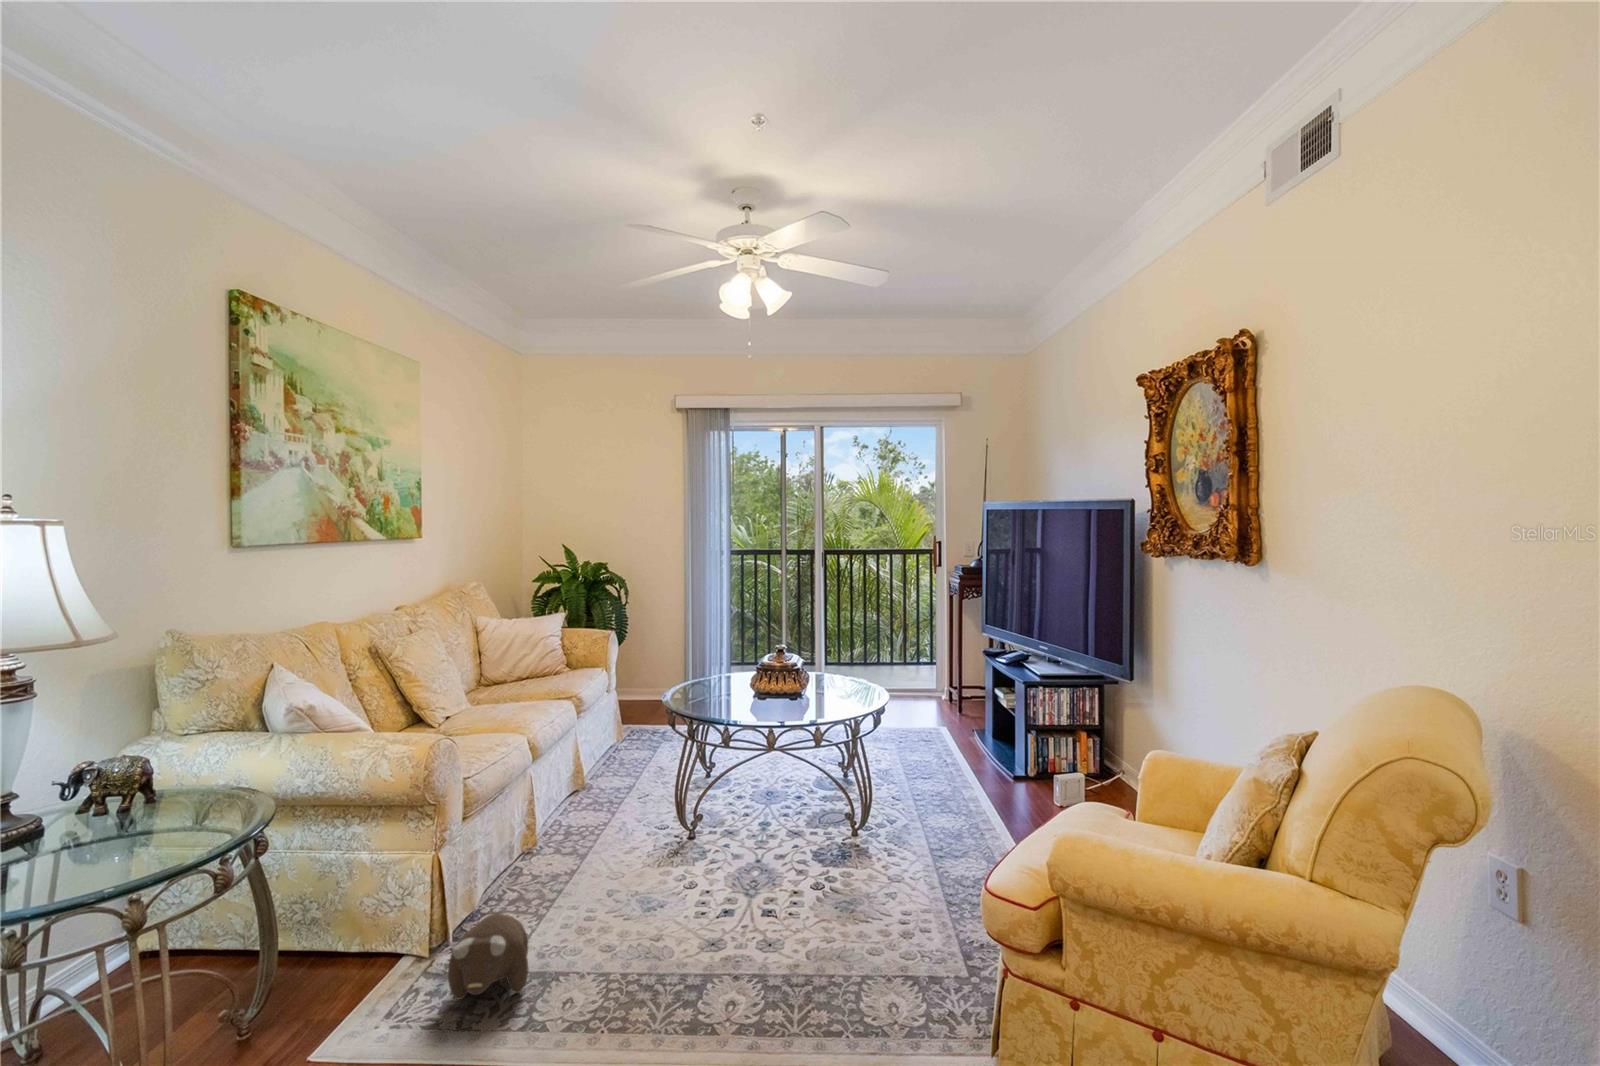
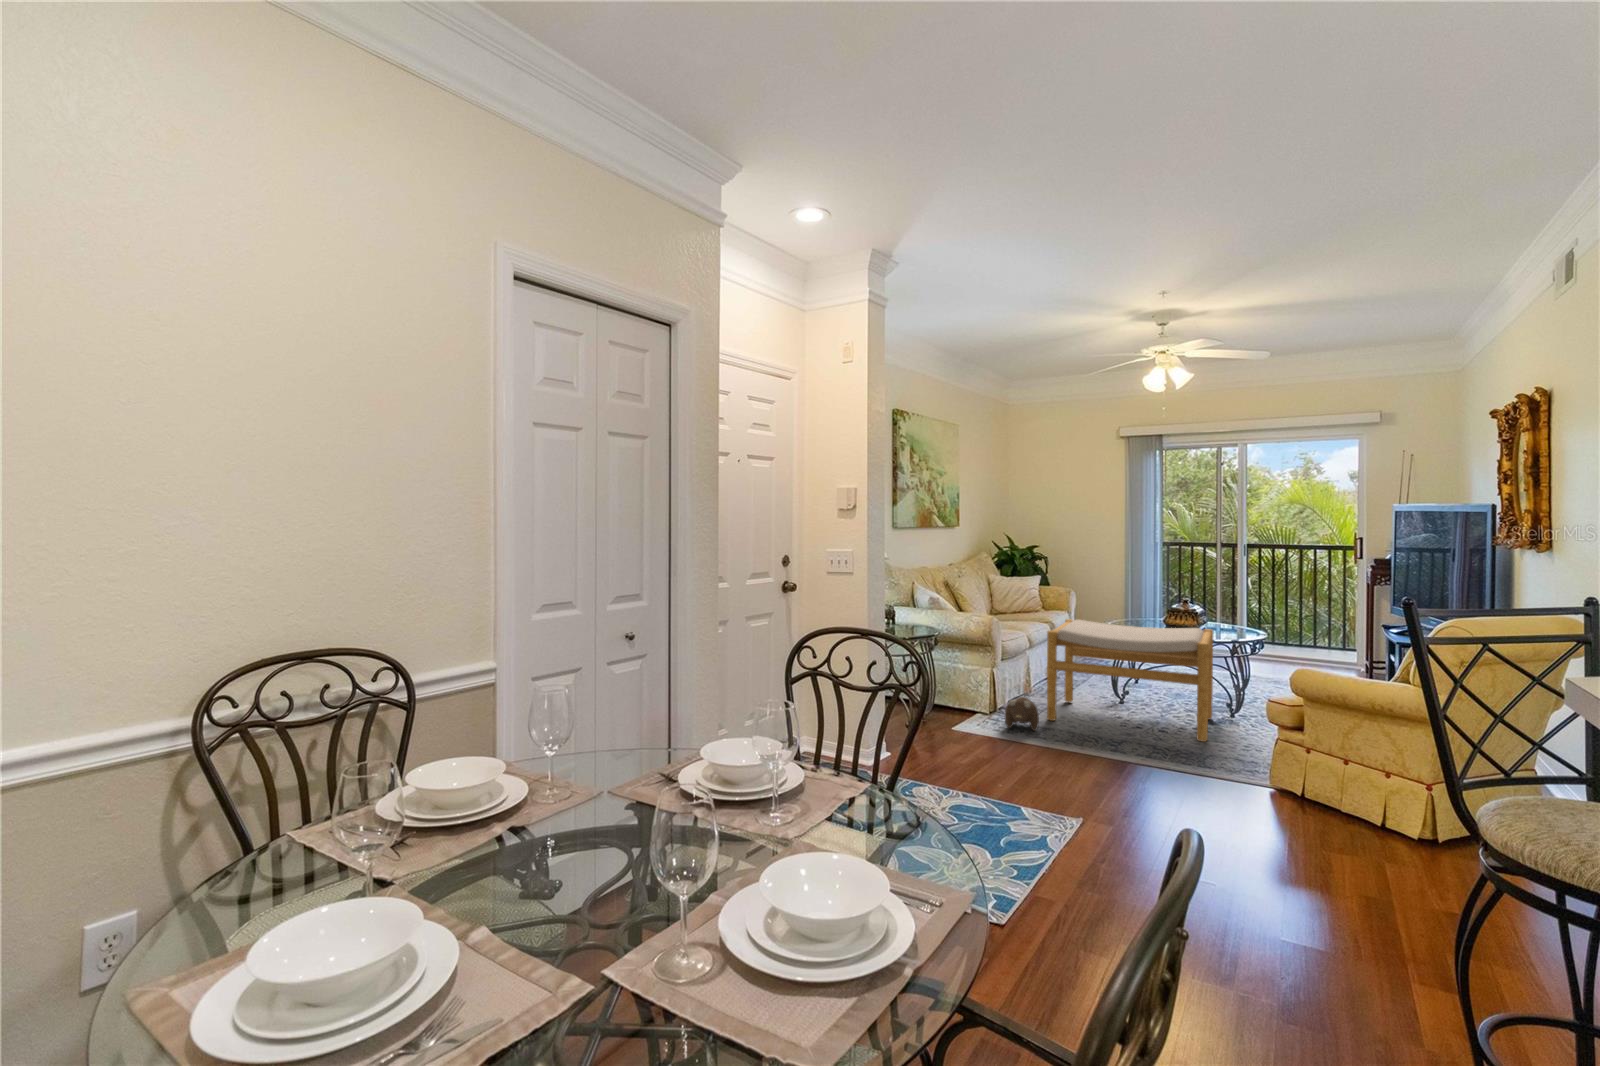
footstool: none [551,700,842,933] -> present [1047,619,1213,742]

